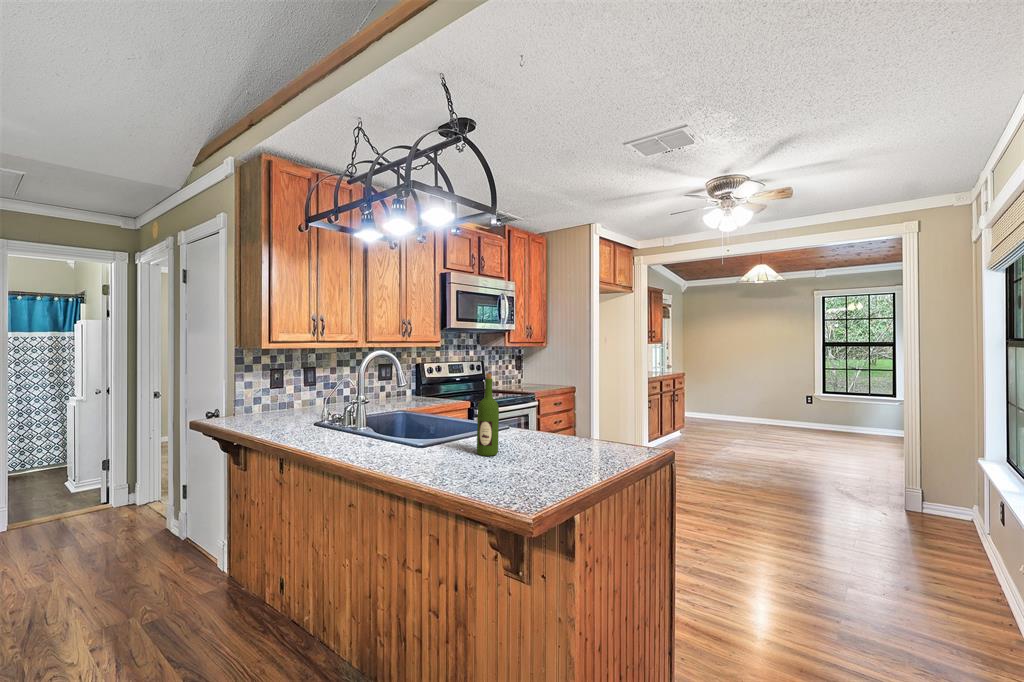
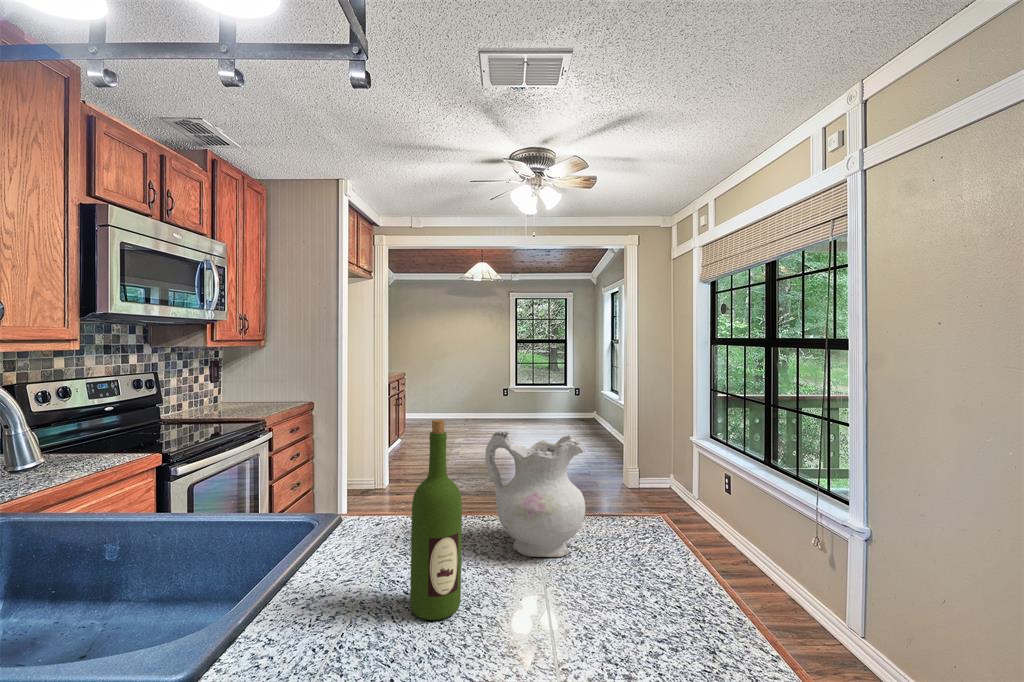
ceramic pitcher: none [545,388,595,457] -> present [485,432,585,557]

